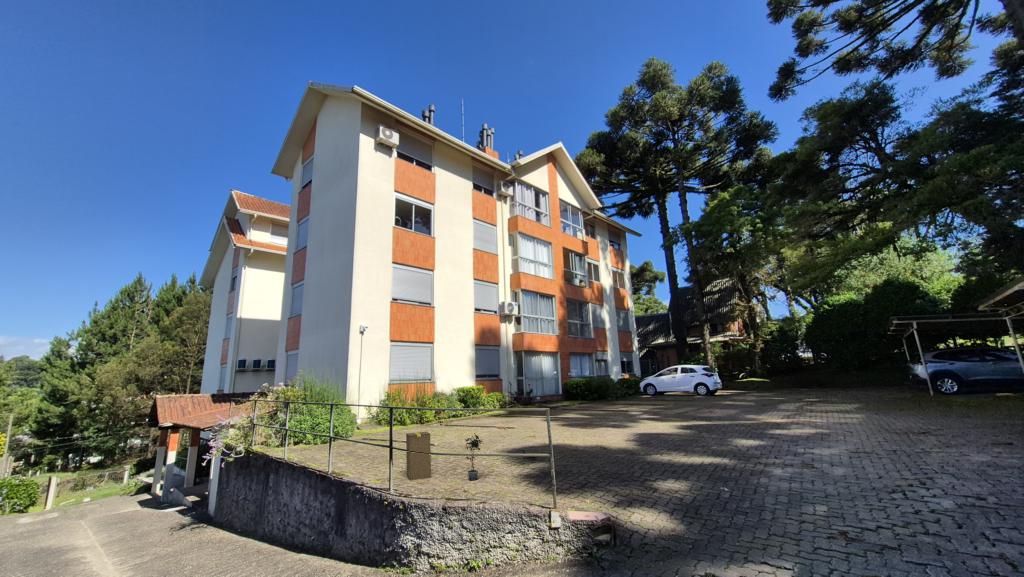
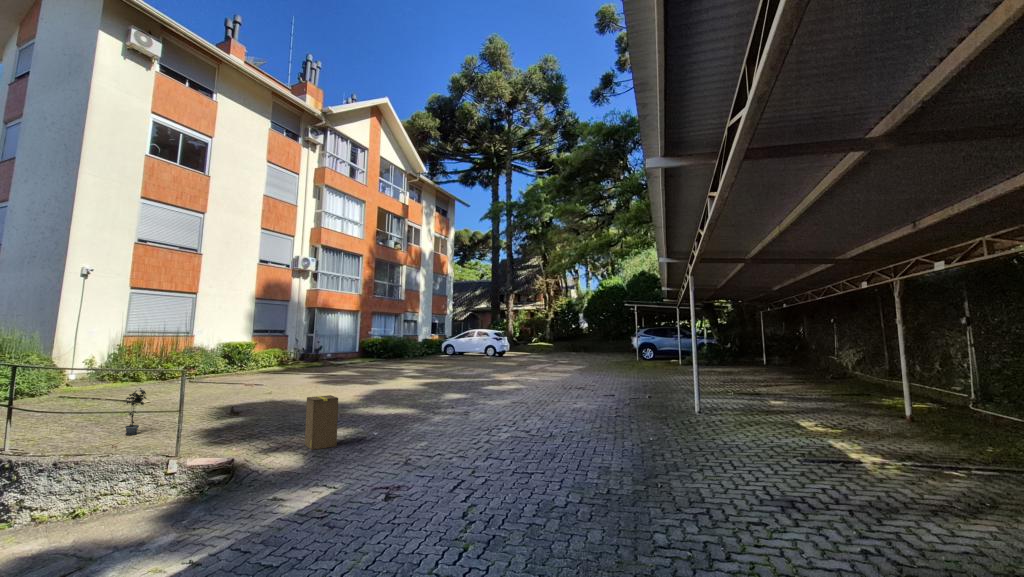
cardboard box: present [406,432,431,480] -> present [305,395,338,450]

